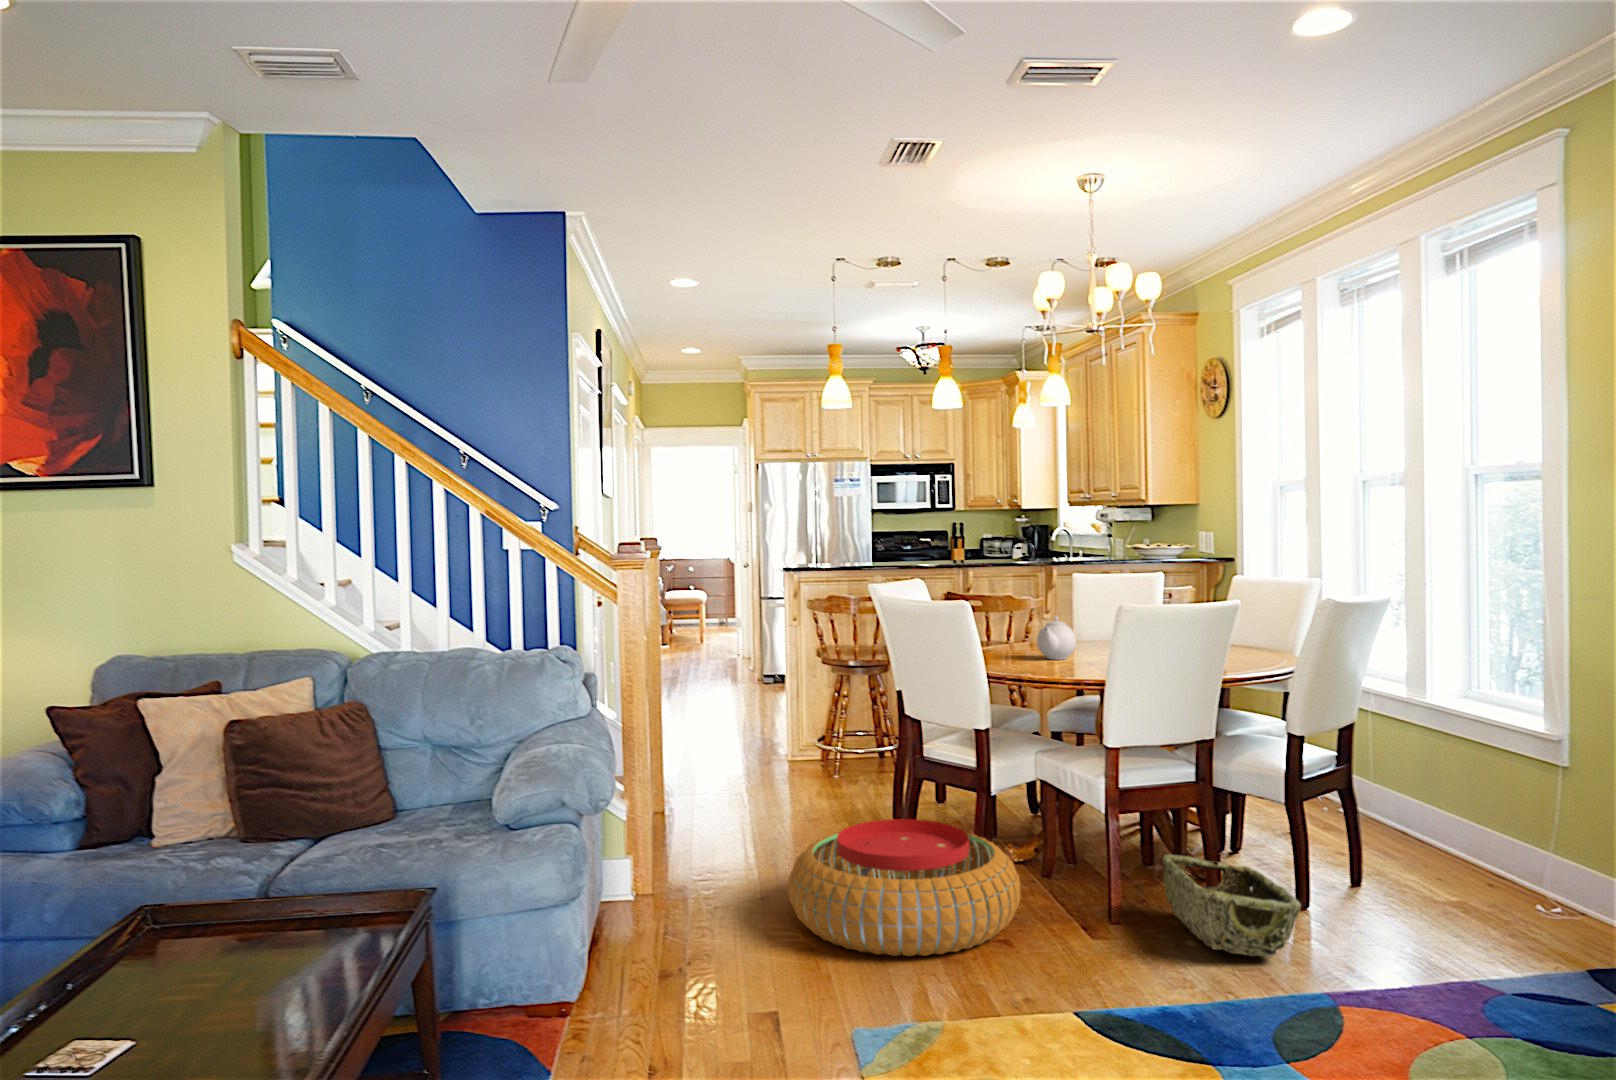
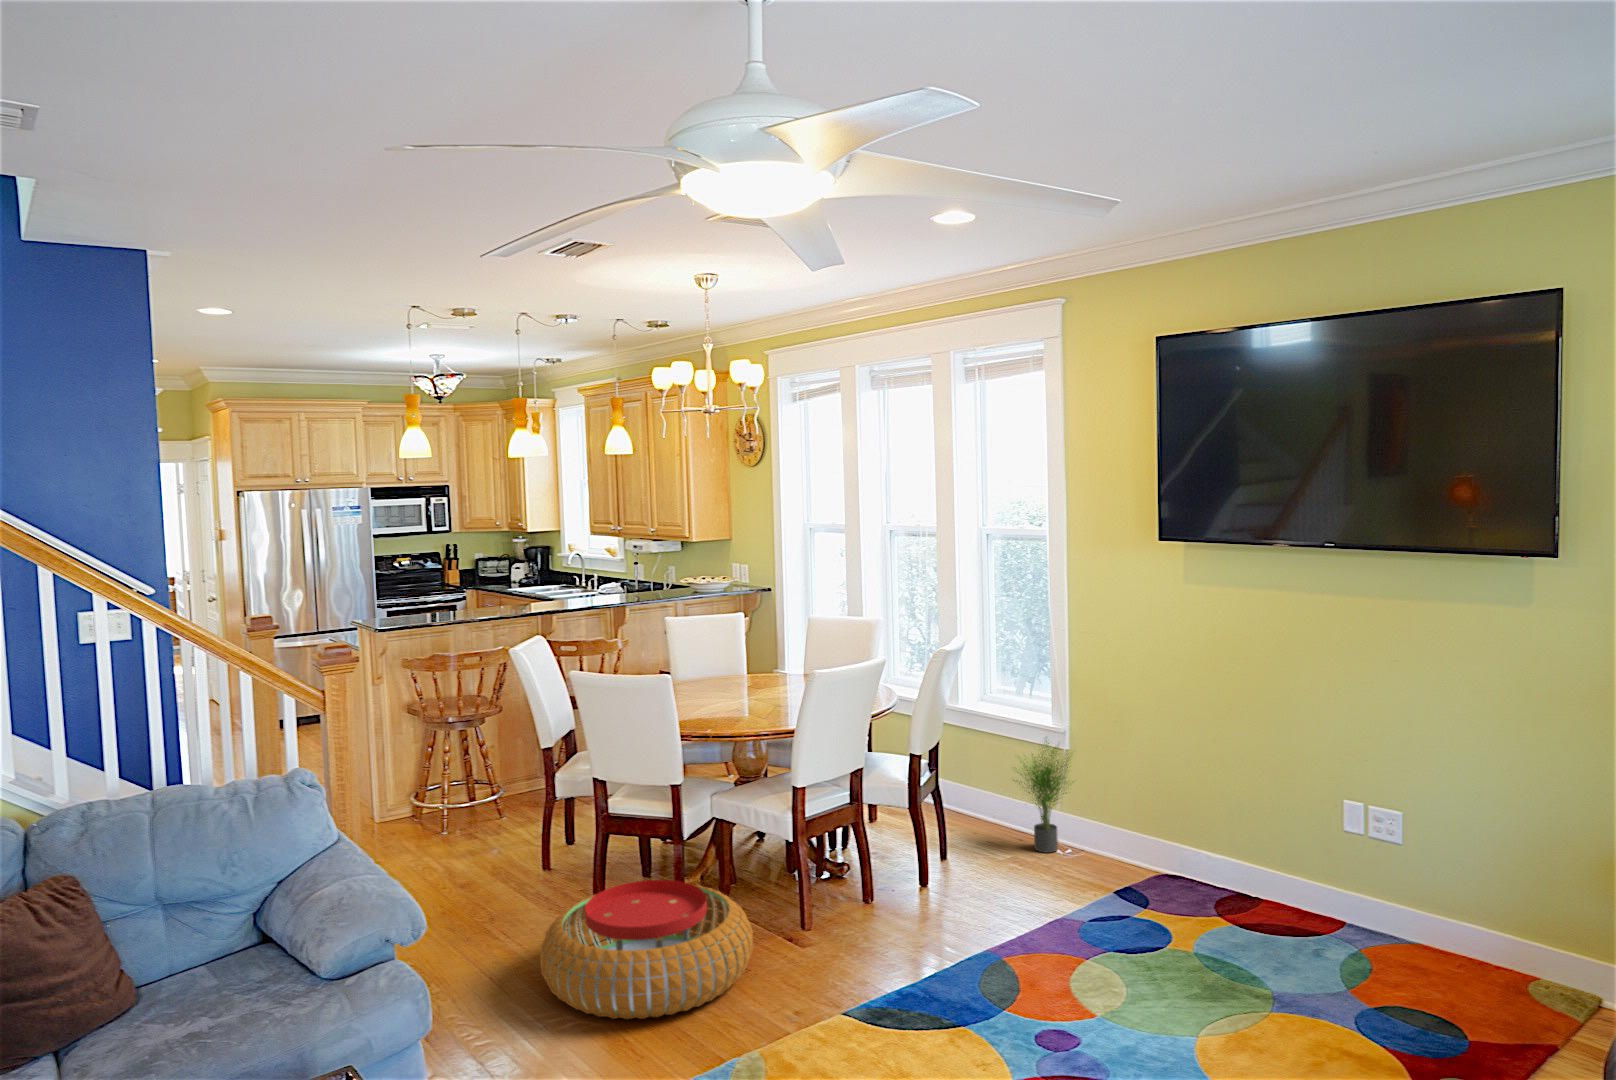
teapot: present [1037,616,1076,660] -> none [705,674,738,713]
potted plant: none [1468,743,1584,908] -> present [1017,743,1074,853]
woven basket: present [1163,854,1301,958] -> none [843,865,960,939]

